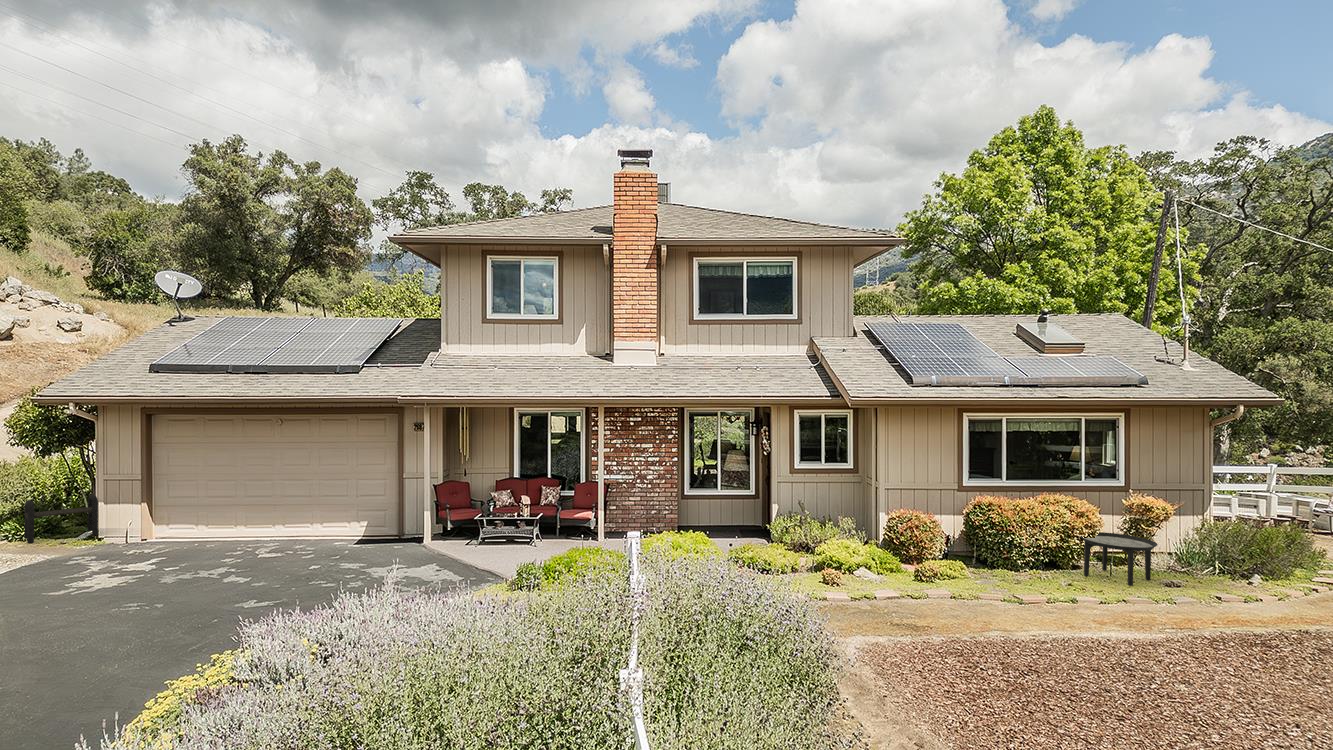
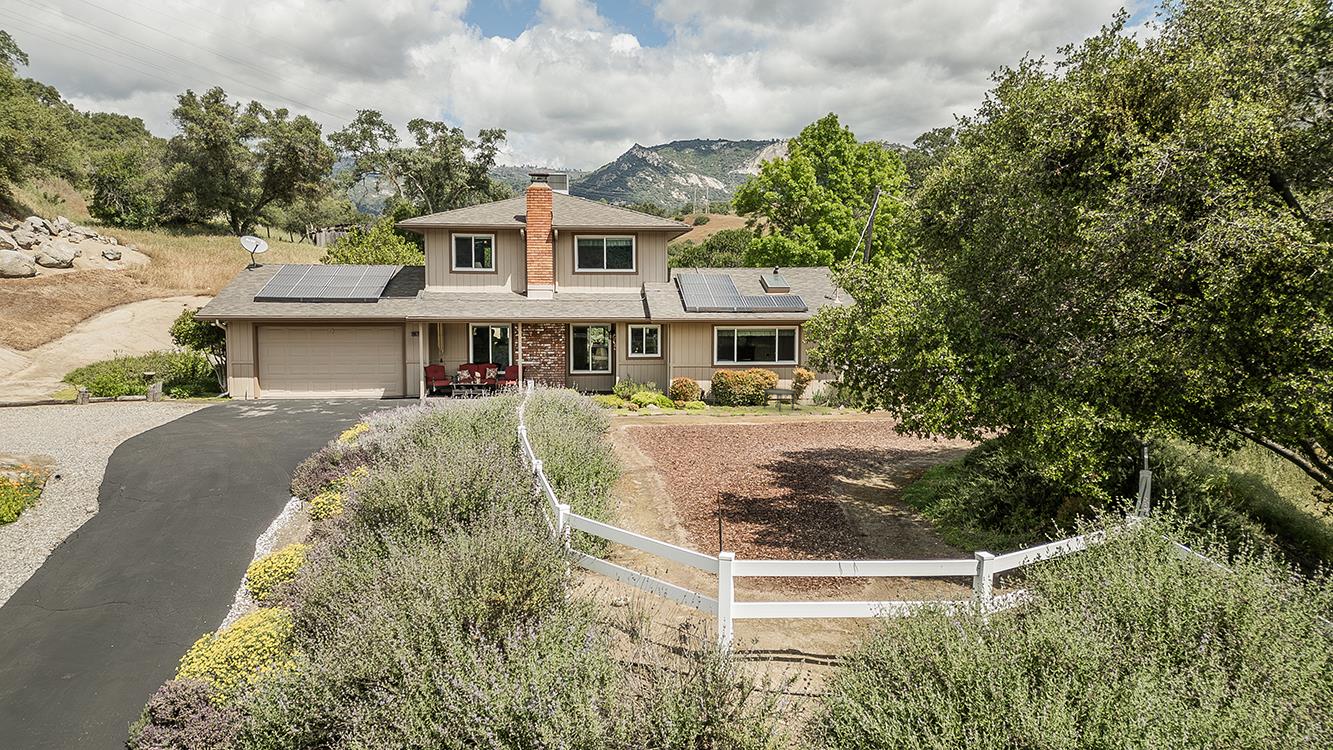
bench: present [24,495,98,543] -> none [192,373,233,399]

